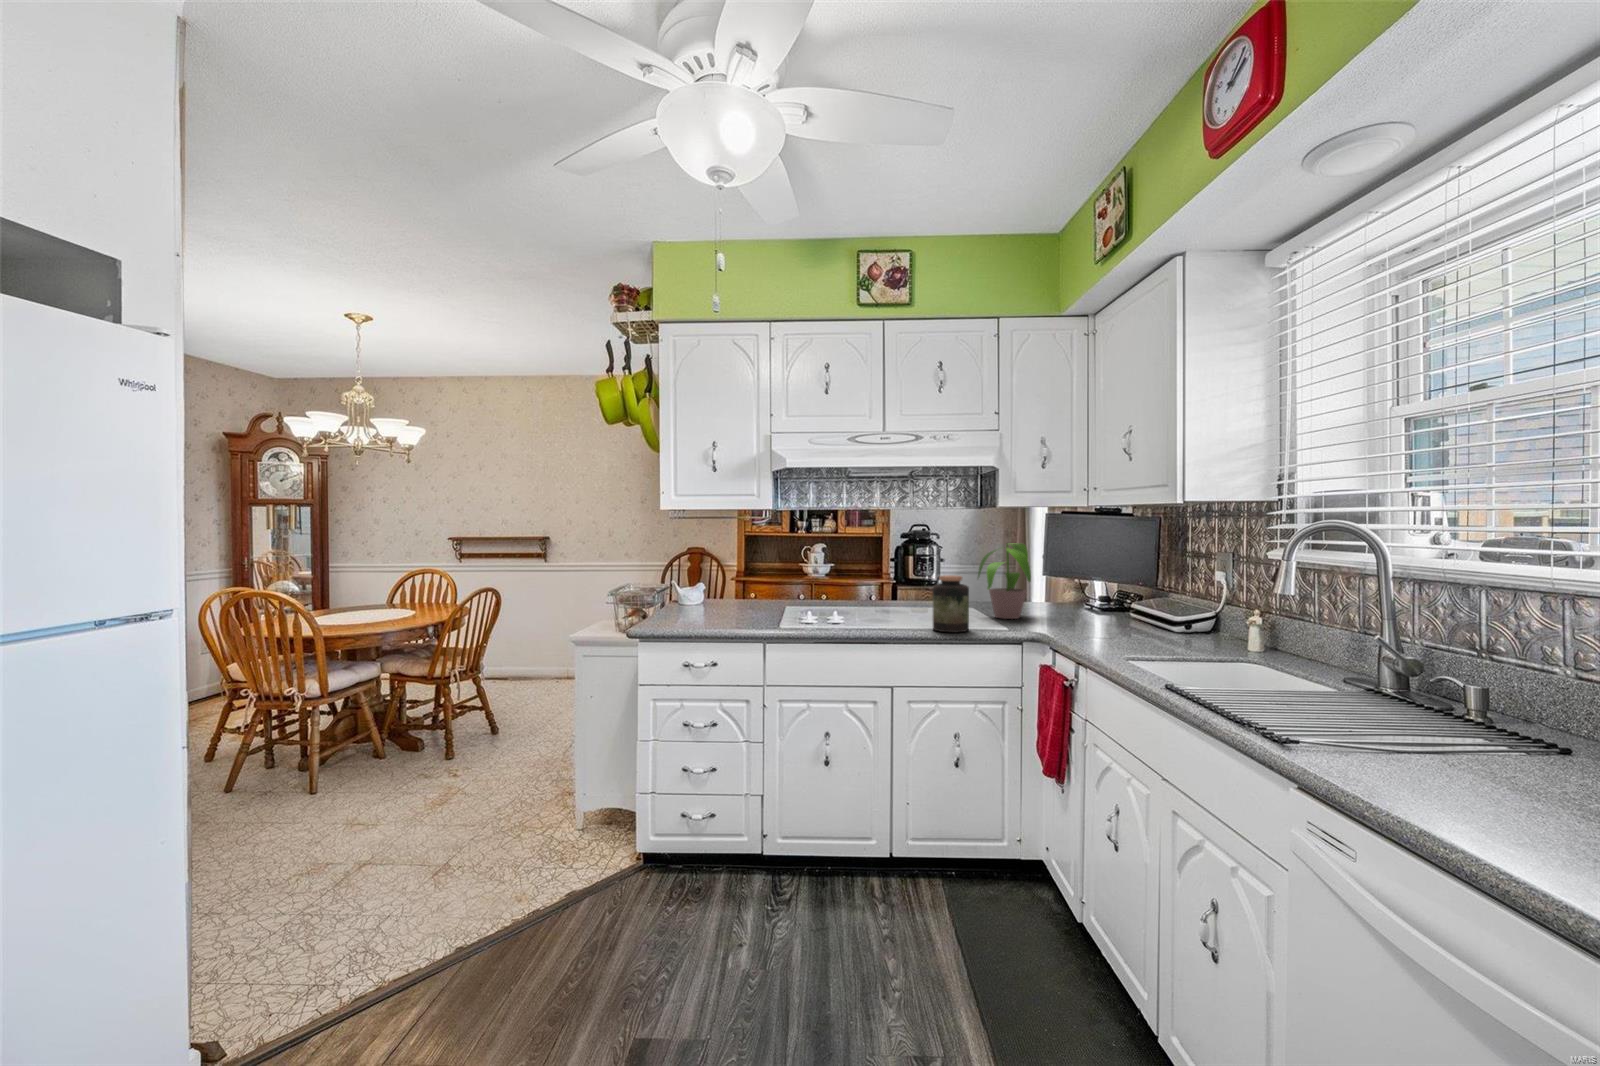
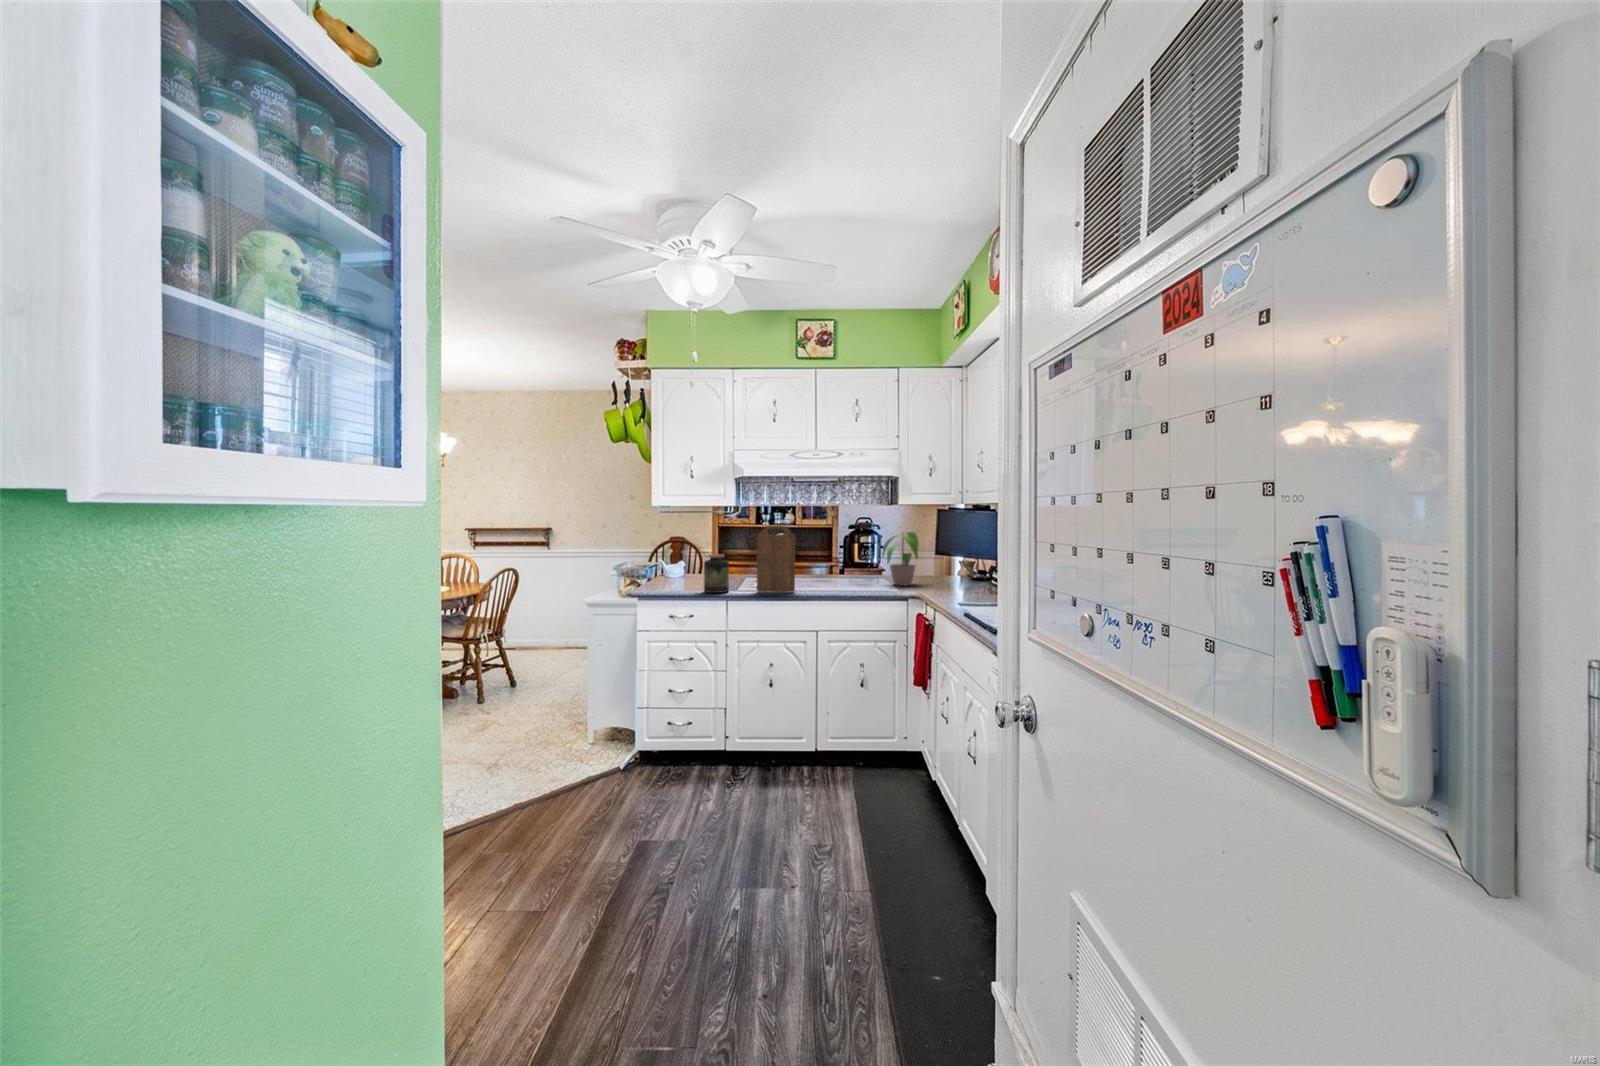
cutting board: none [805,537,860,631] -> present [757,526,795,592]
jar: present [933,575,969,632] -> present [704,554,729,593]

